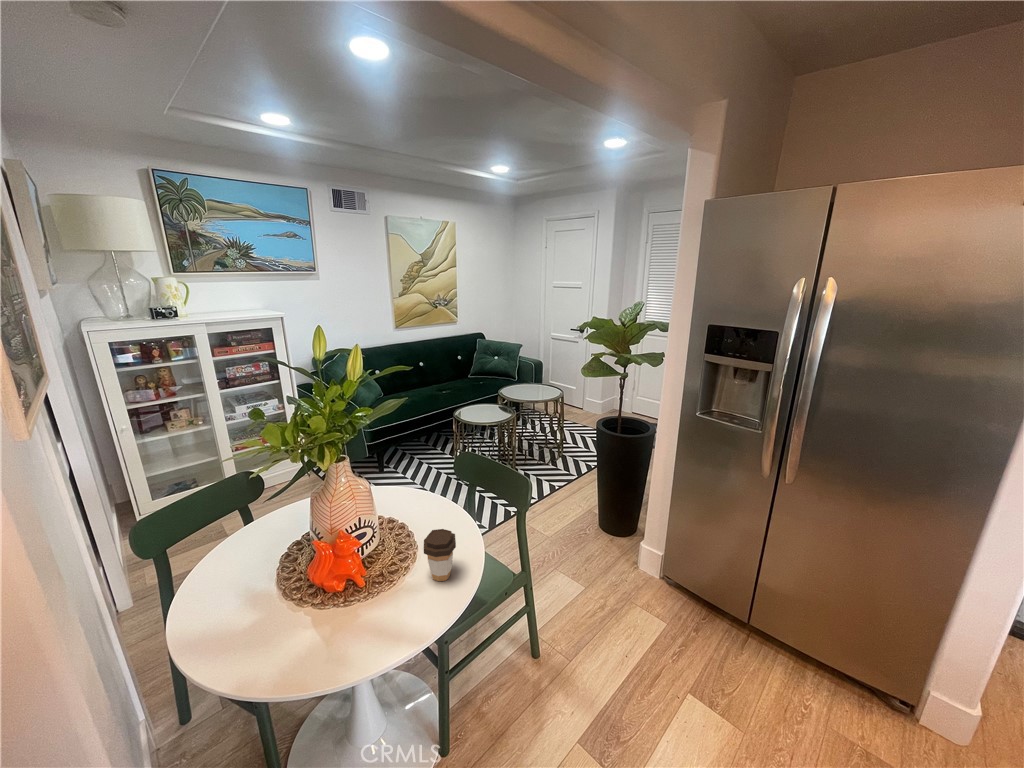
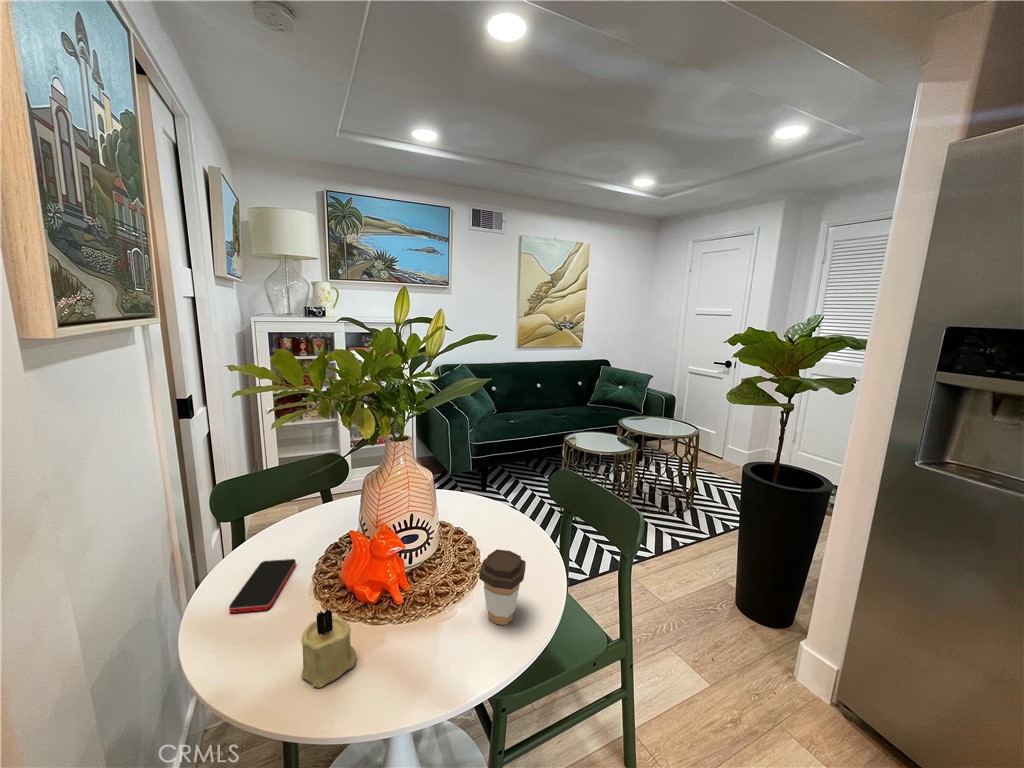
smartphone: none [211,576,254,631] -> present [229,559,296,613]
candle: none [299,602,342,658] -> present [301,609,356,688]

